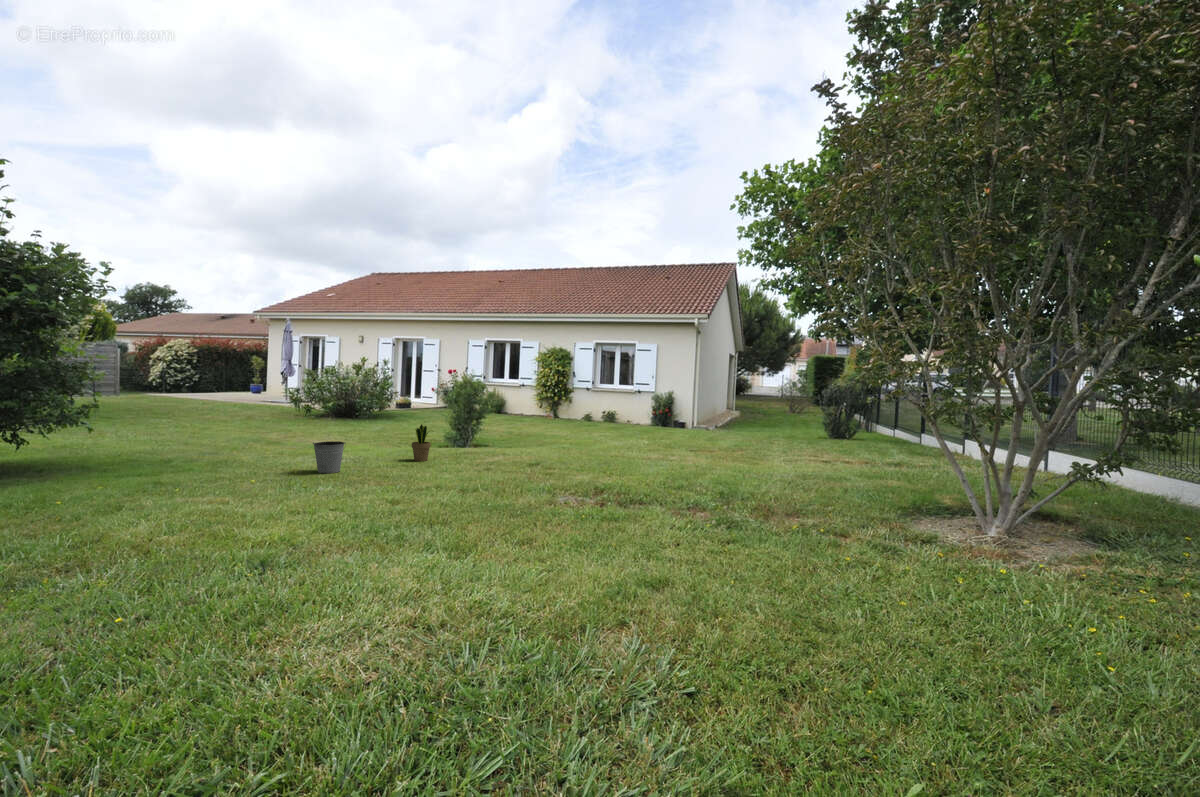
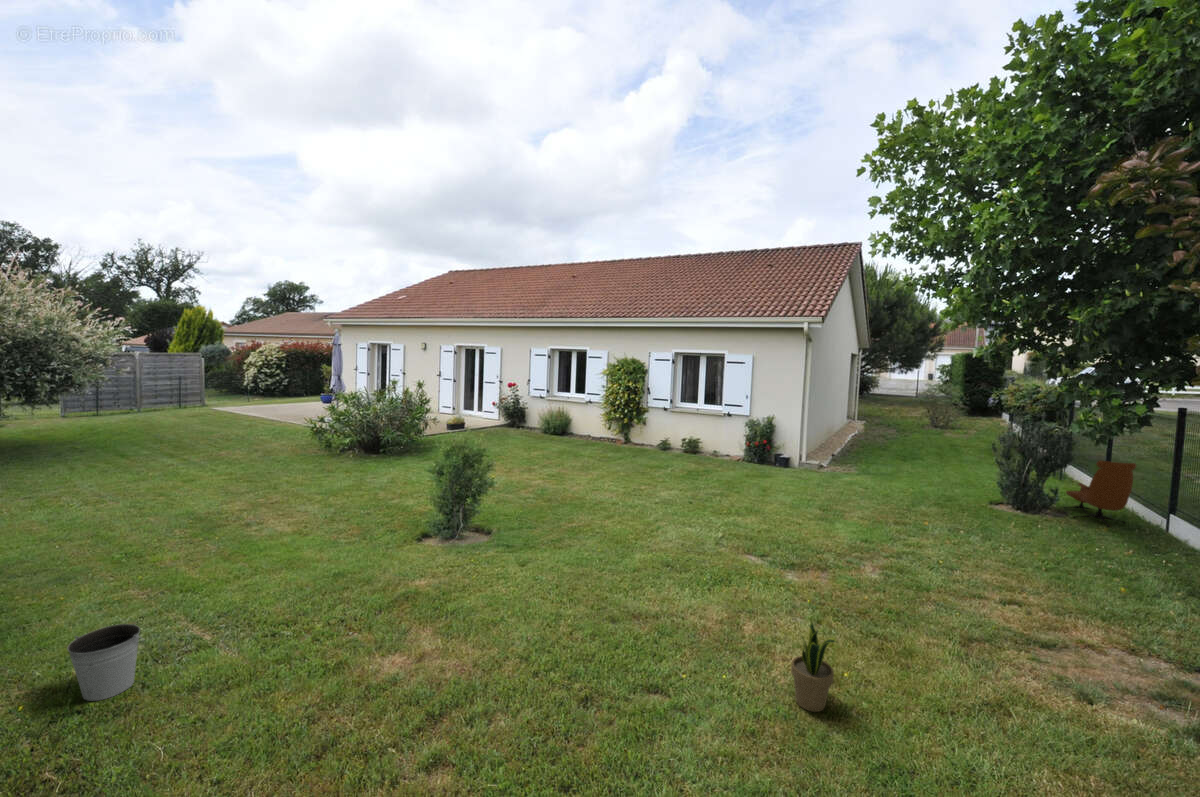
lounge chair: none [856,400,887,443] -> present [1066,461,1136,527]
potted plant: present [412,424,432,461] -> present [791,623,837,712]

